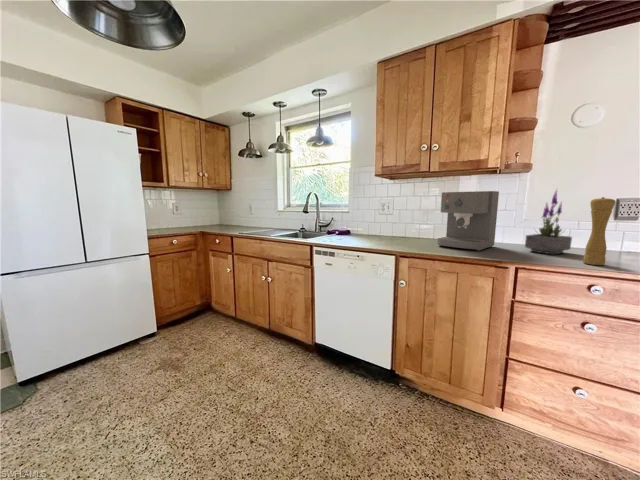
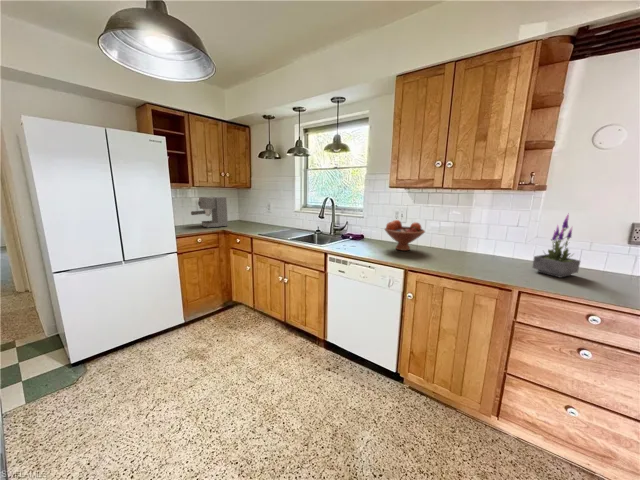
coffee maker: present [438,191,499,251] -> present [191,196,228,228]
pepper mill: present [583,197,615,265] -> none [586,230,623,296]
fruit bowl: none [372,210,413,241] -> present [385,220,425,251]

